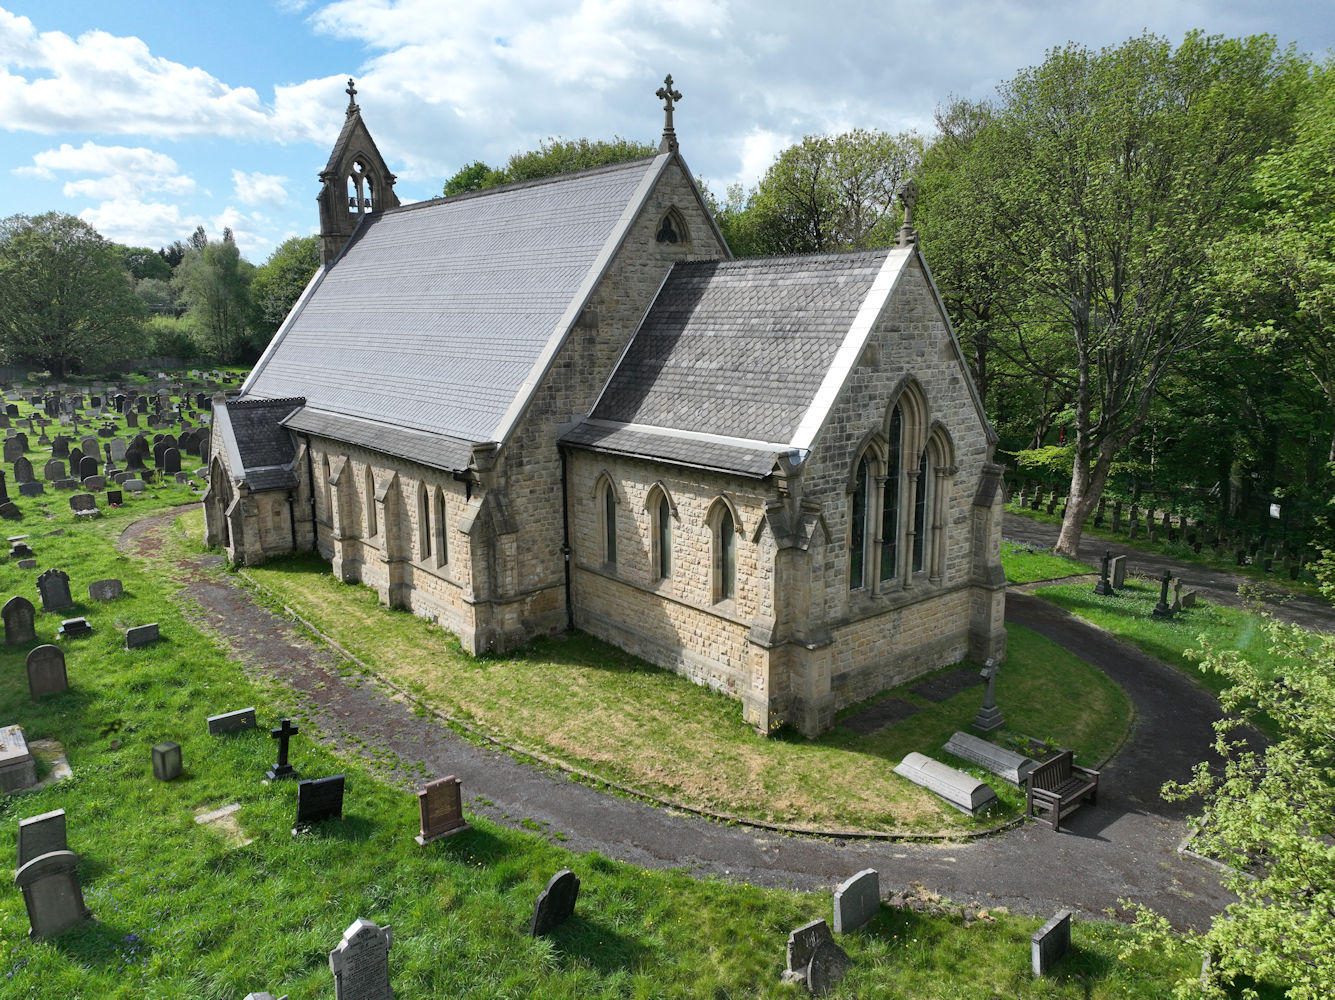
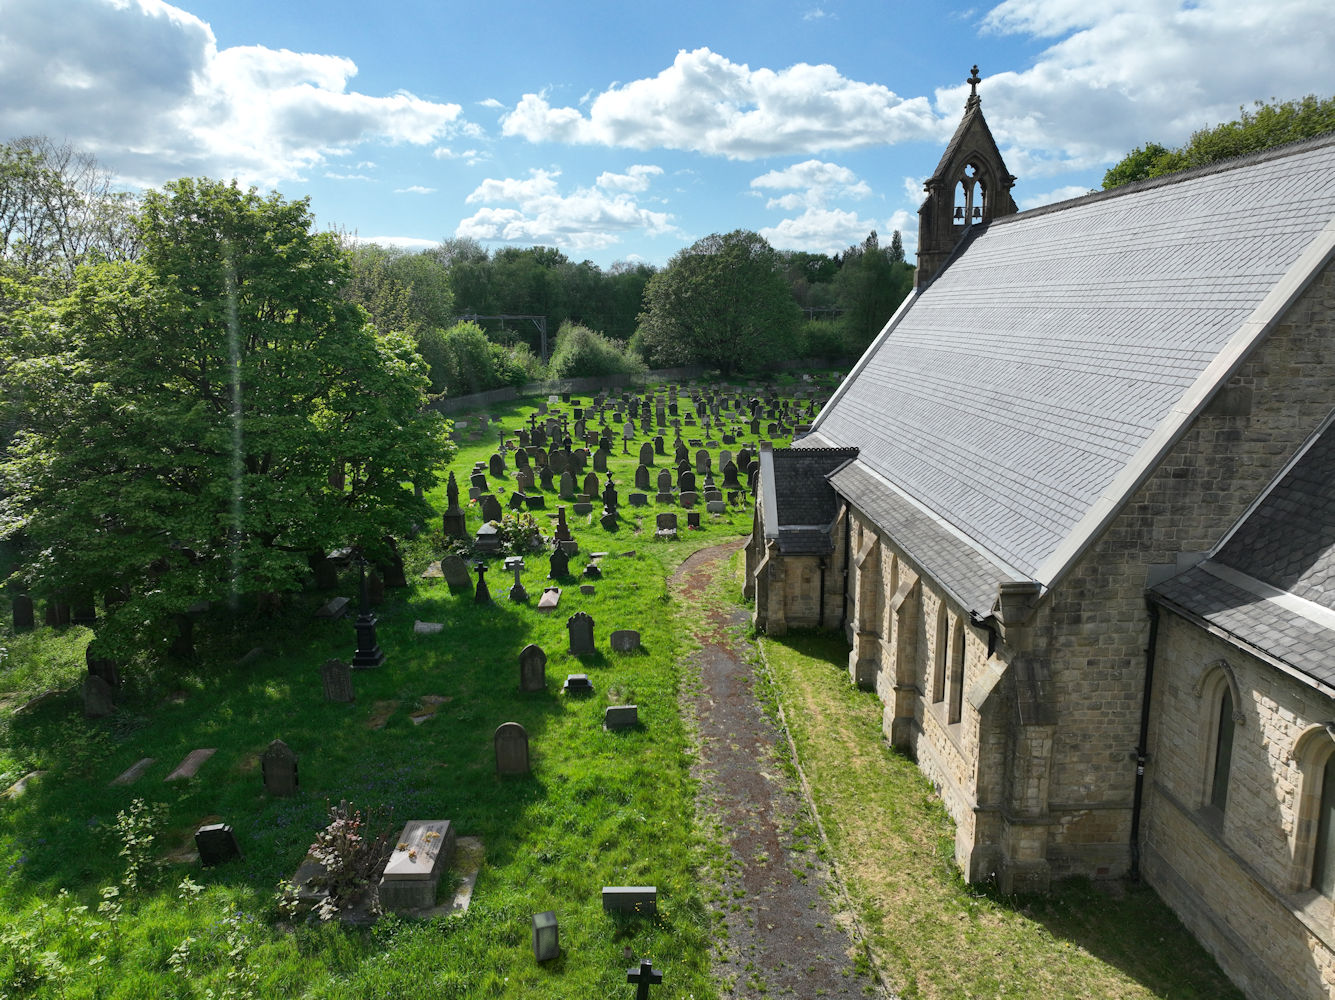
potted plant: present [97,718,126,749] -> present [610,920,643,958]

